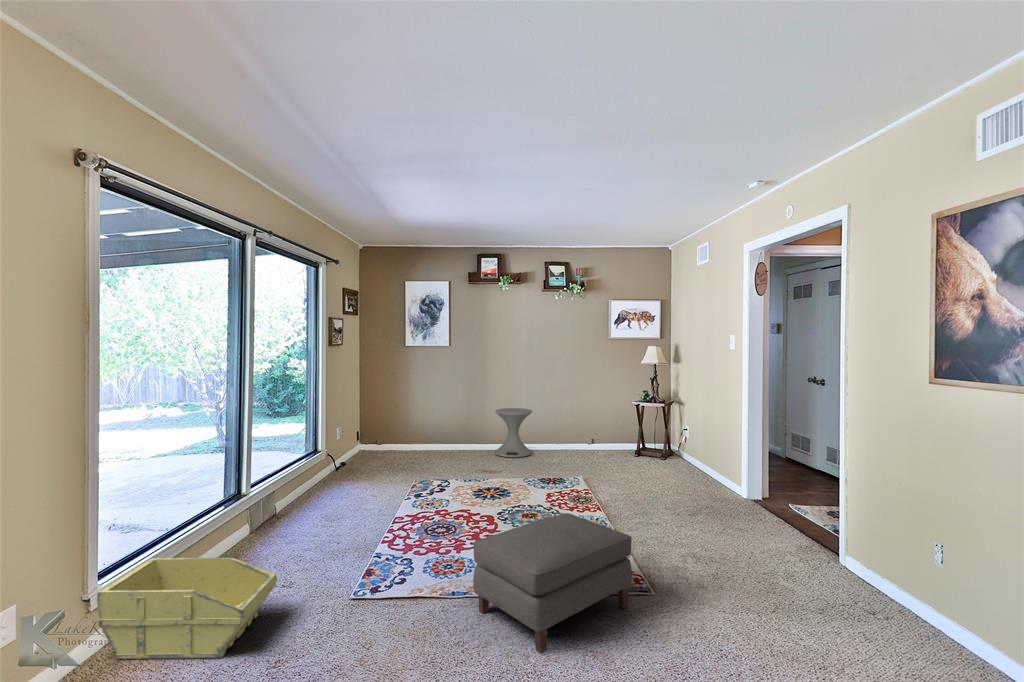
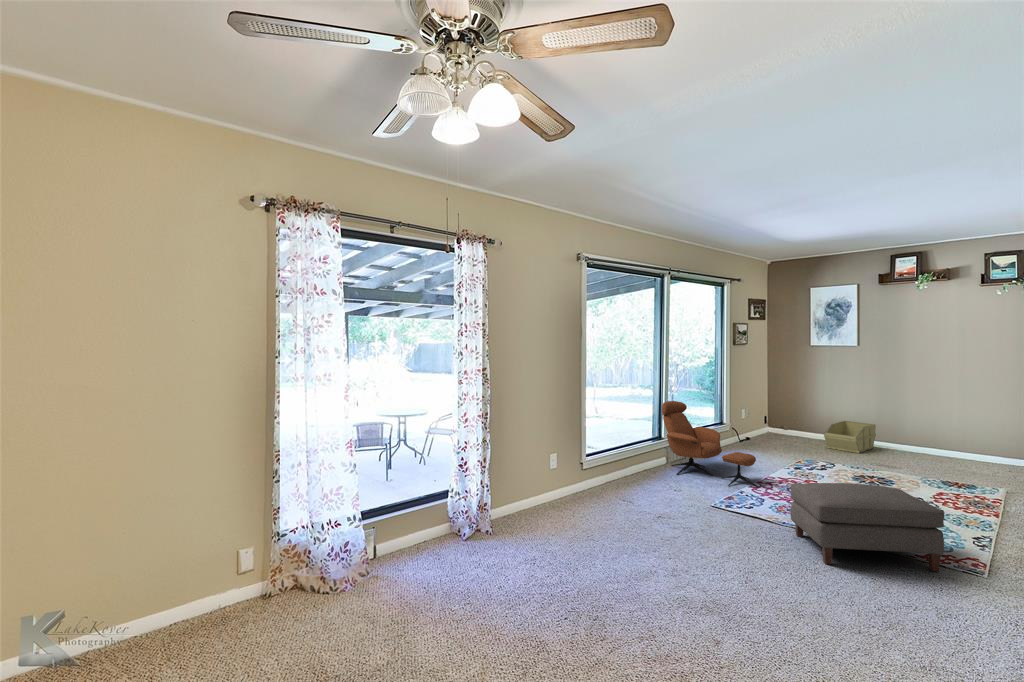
side table: present [495,408,532,457] -> none [909,411,960,463]
lounge chair: none [246,433,393,550] -> present [662,401,758,487]
storage bin: present [97,558,277,659] -> present [824,421,876,453]

